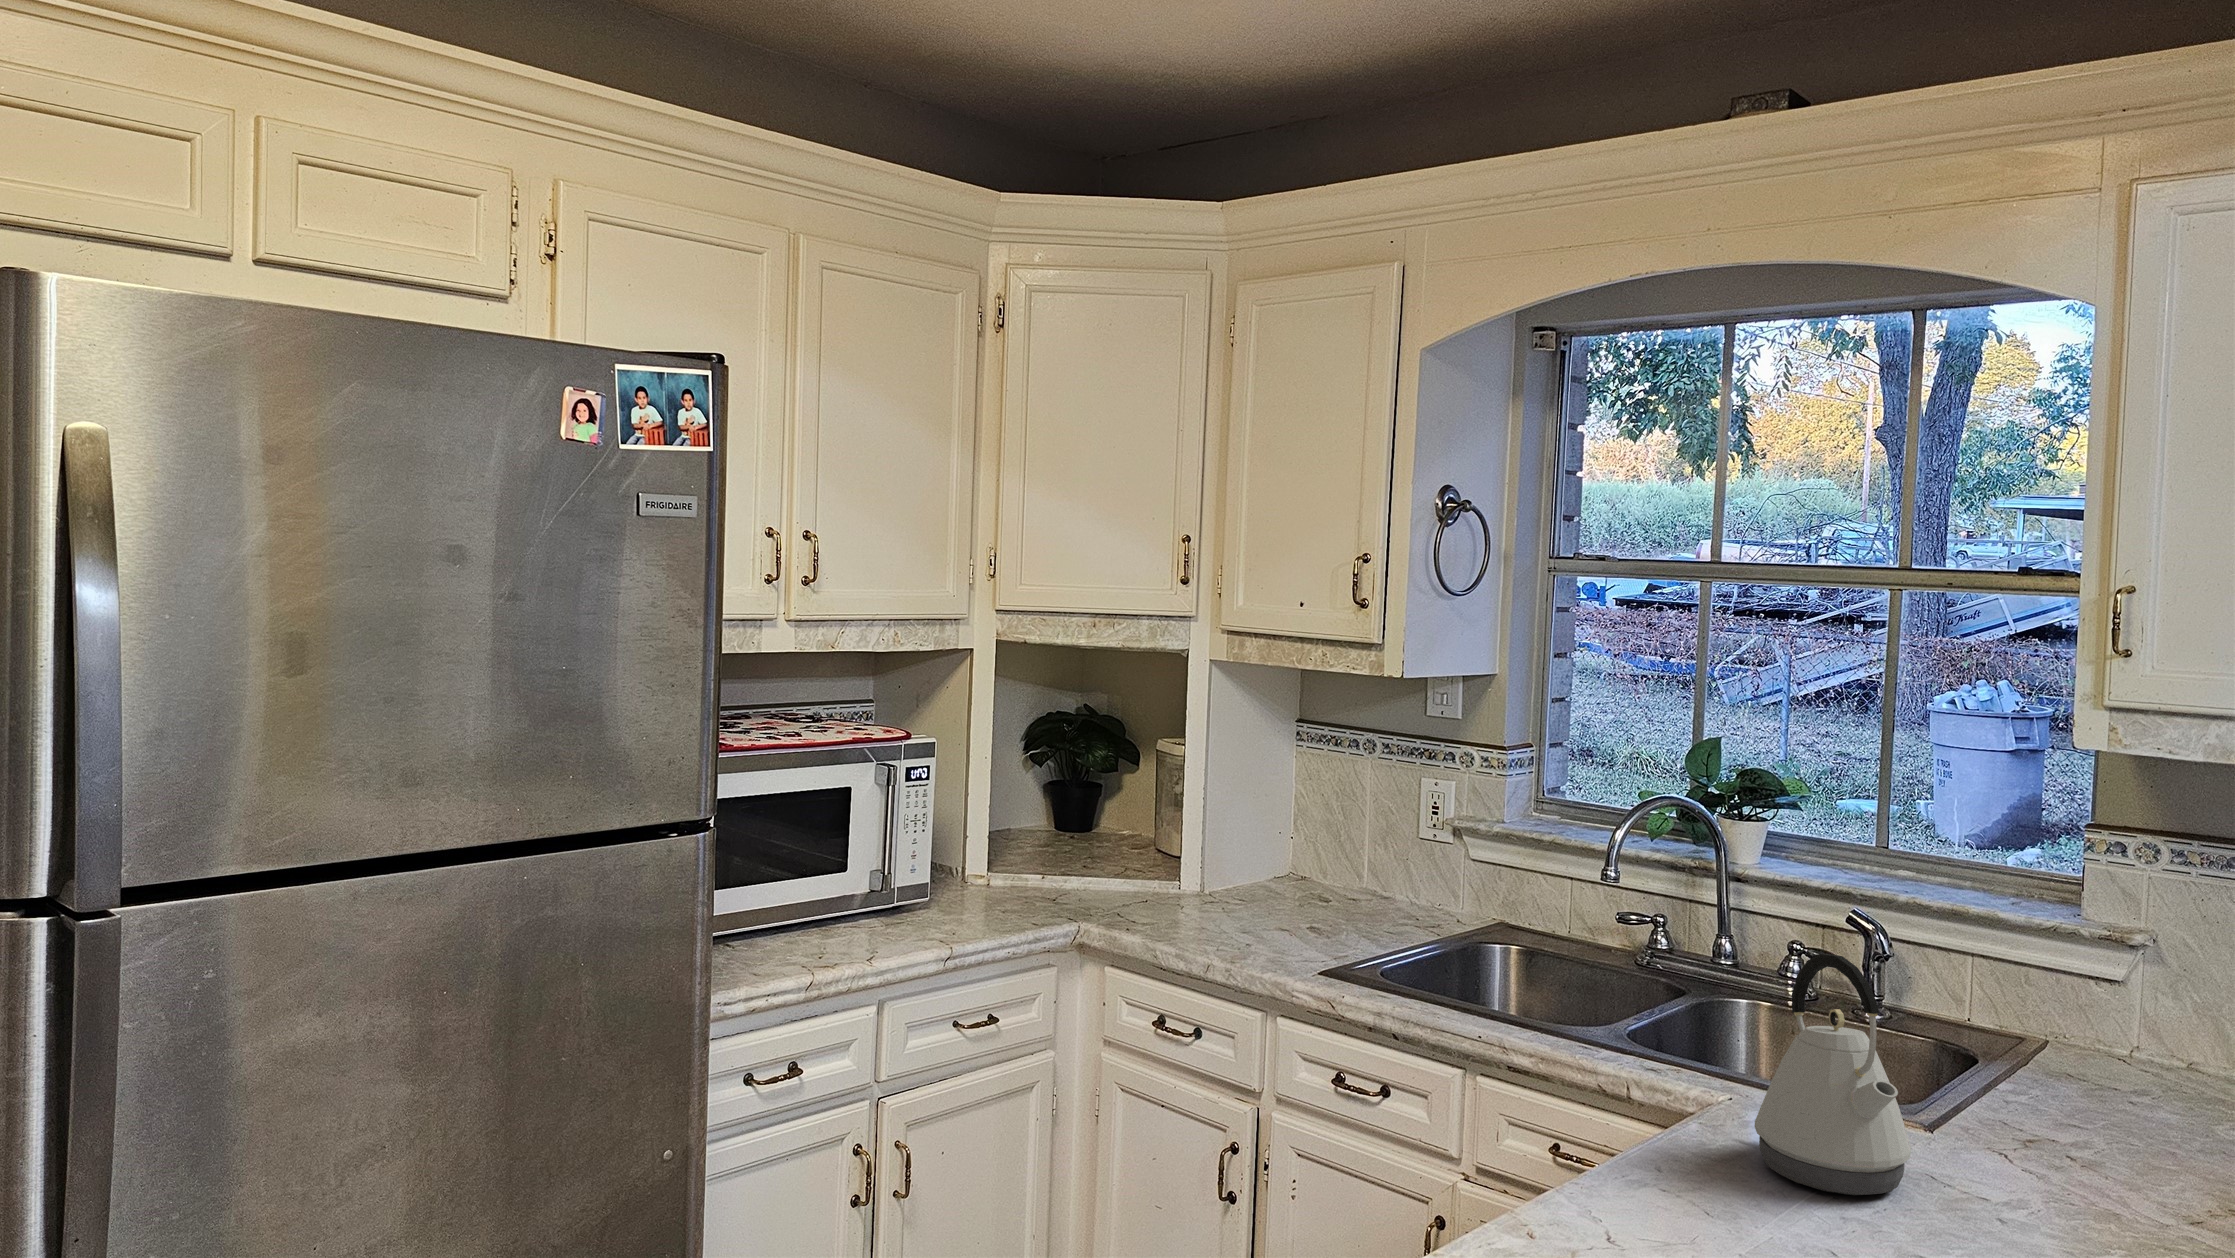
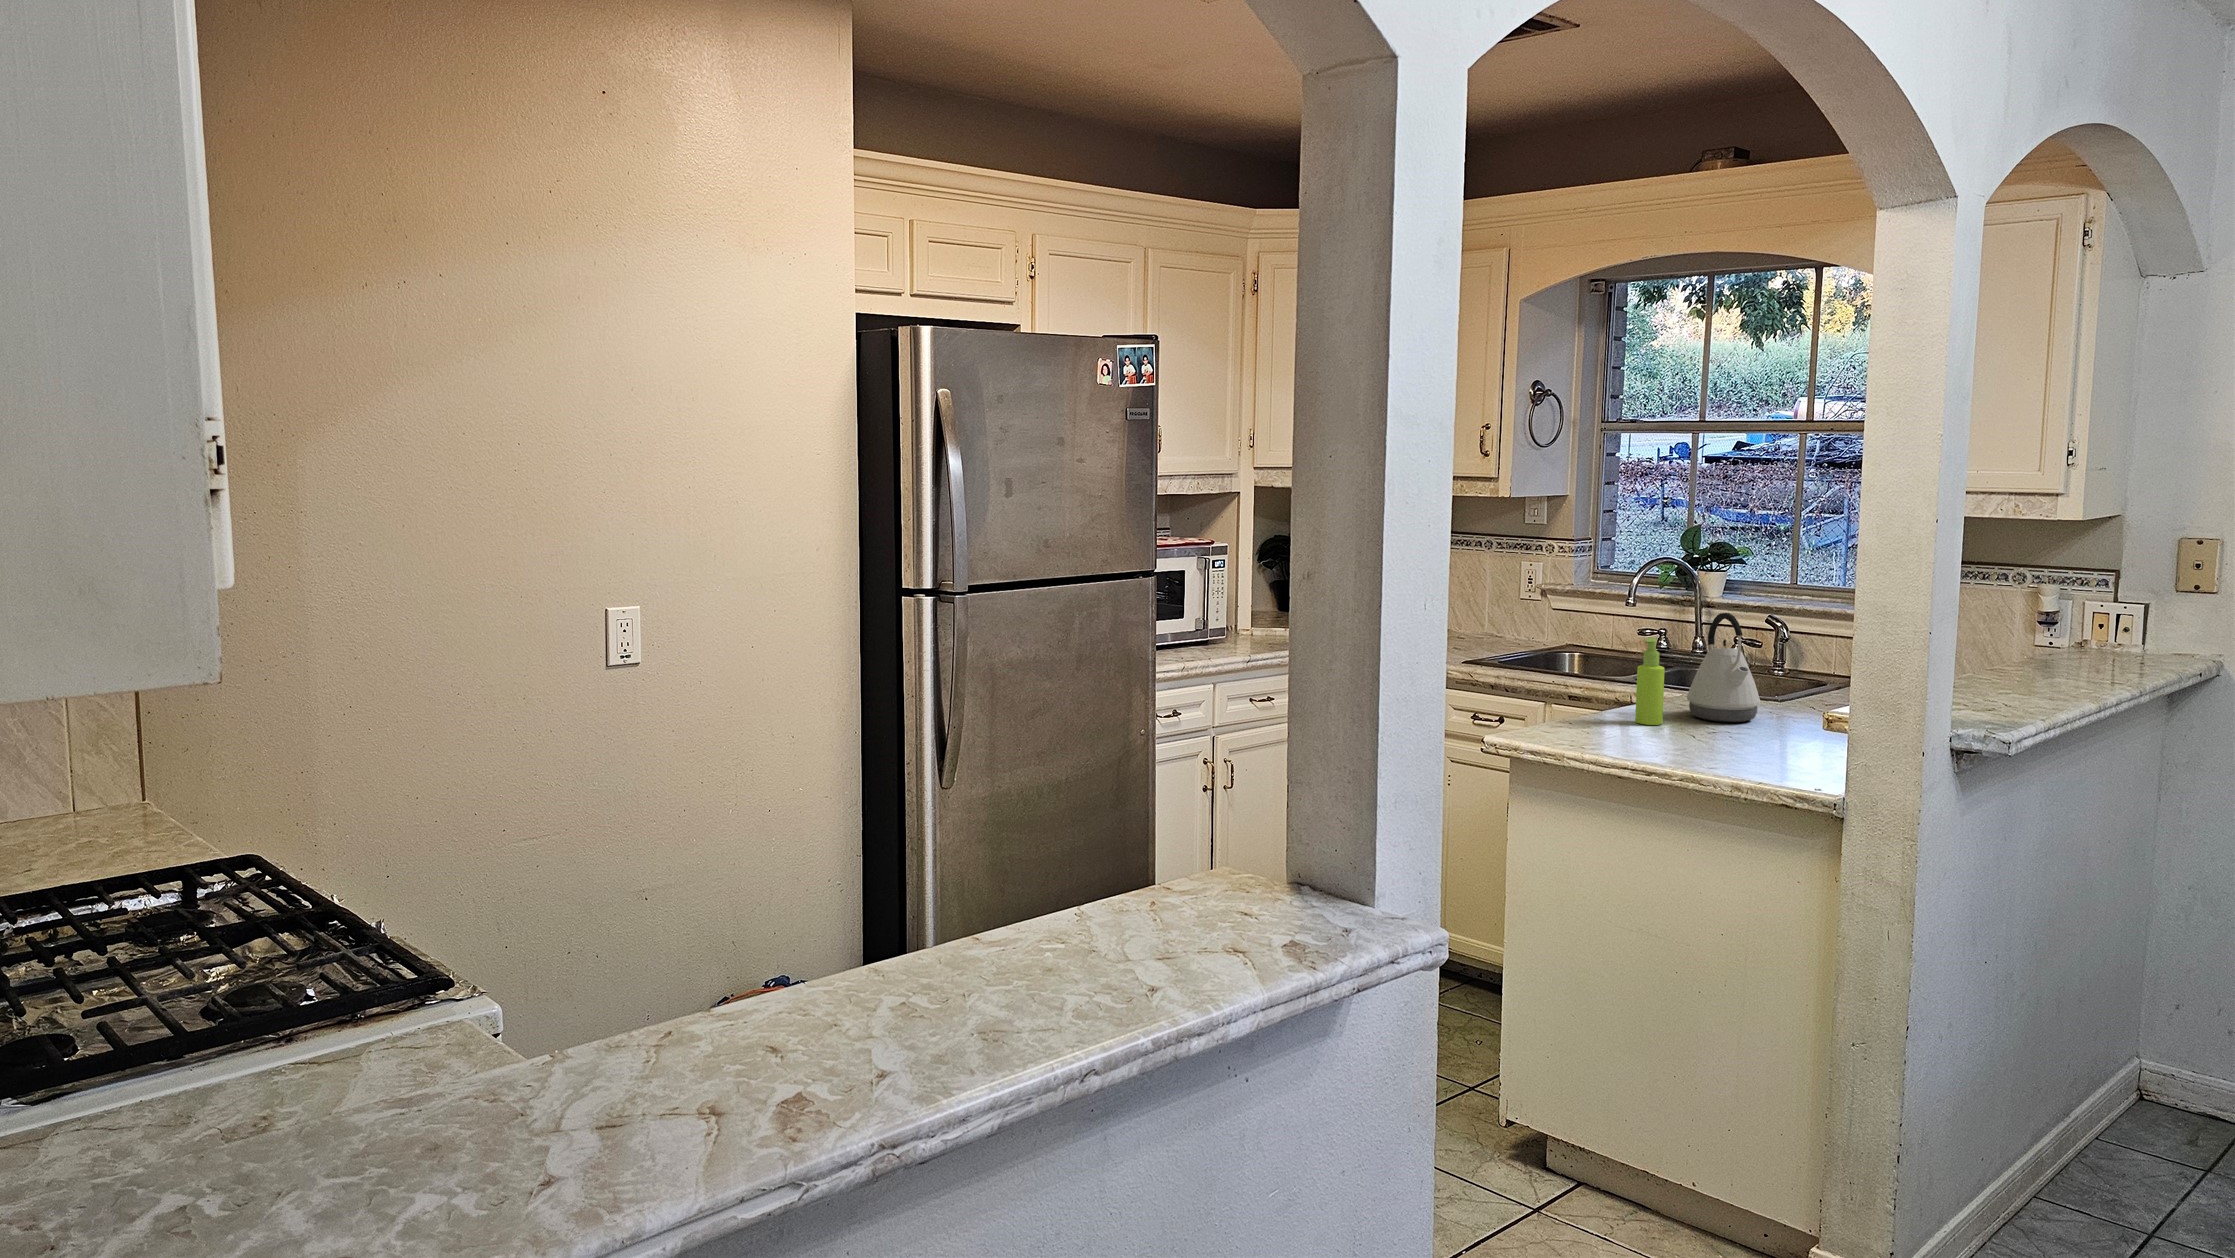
soap dispenser: none [1656,1010,1719,1205] -> present [1635,637,1665,725]

